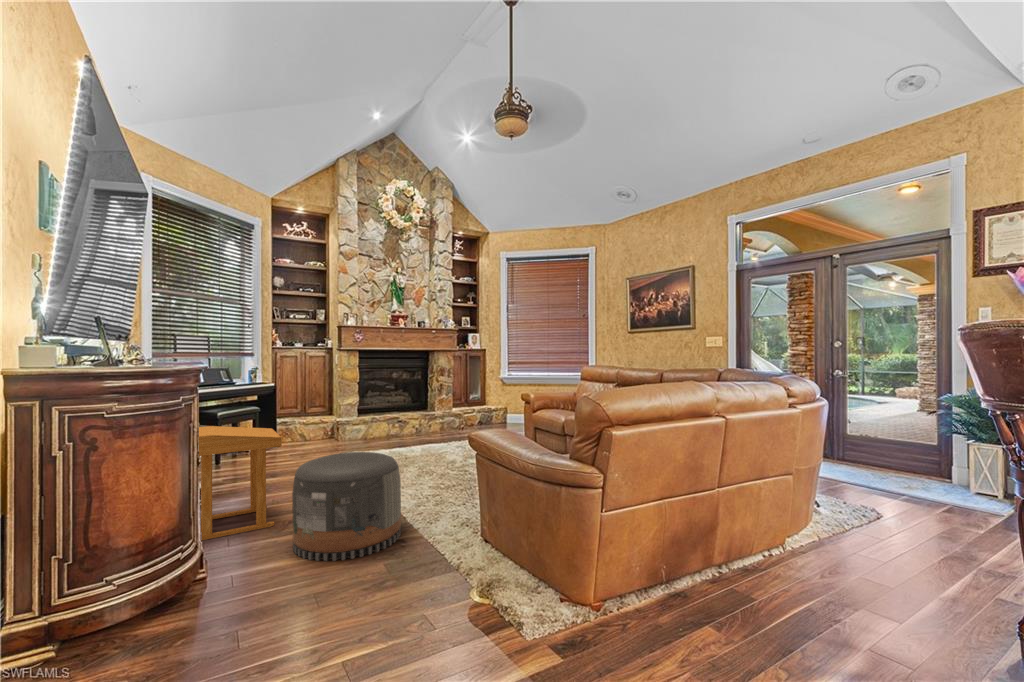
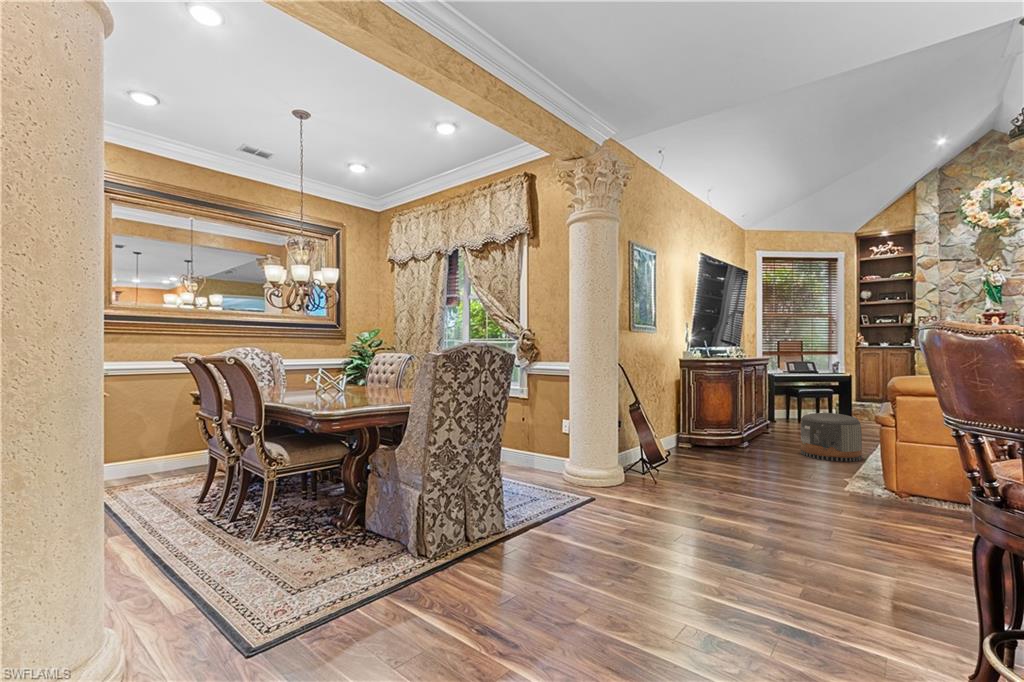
side table: present [199,426,282,541] -> none [762,391,812,445]

